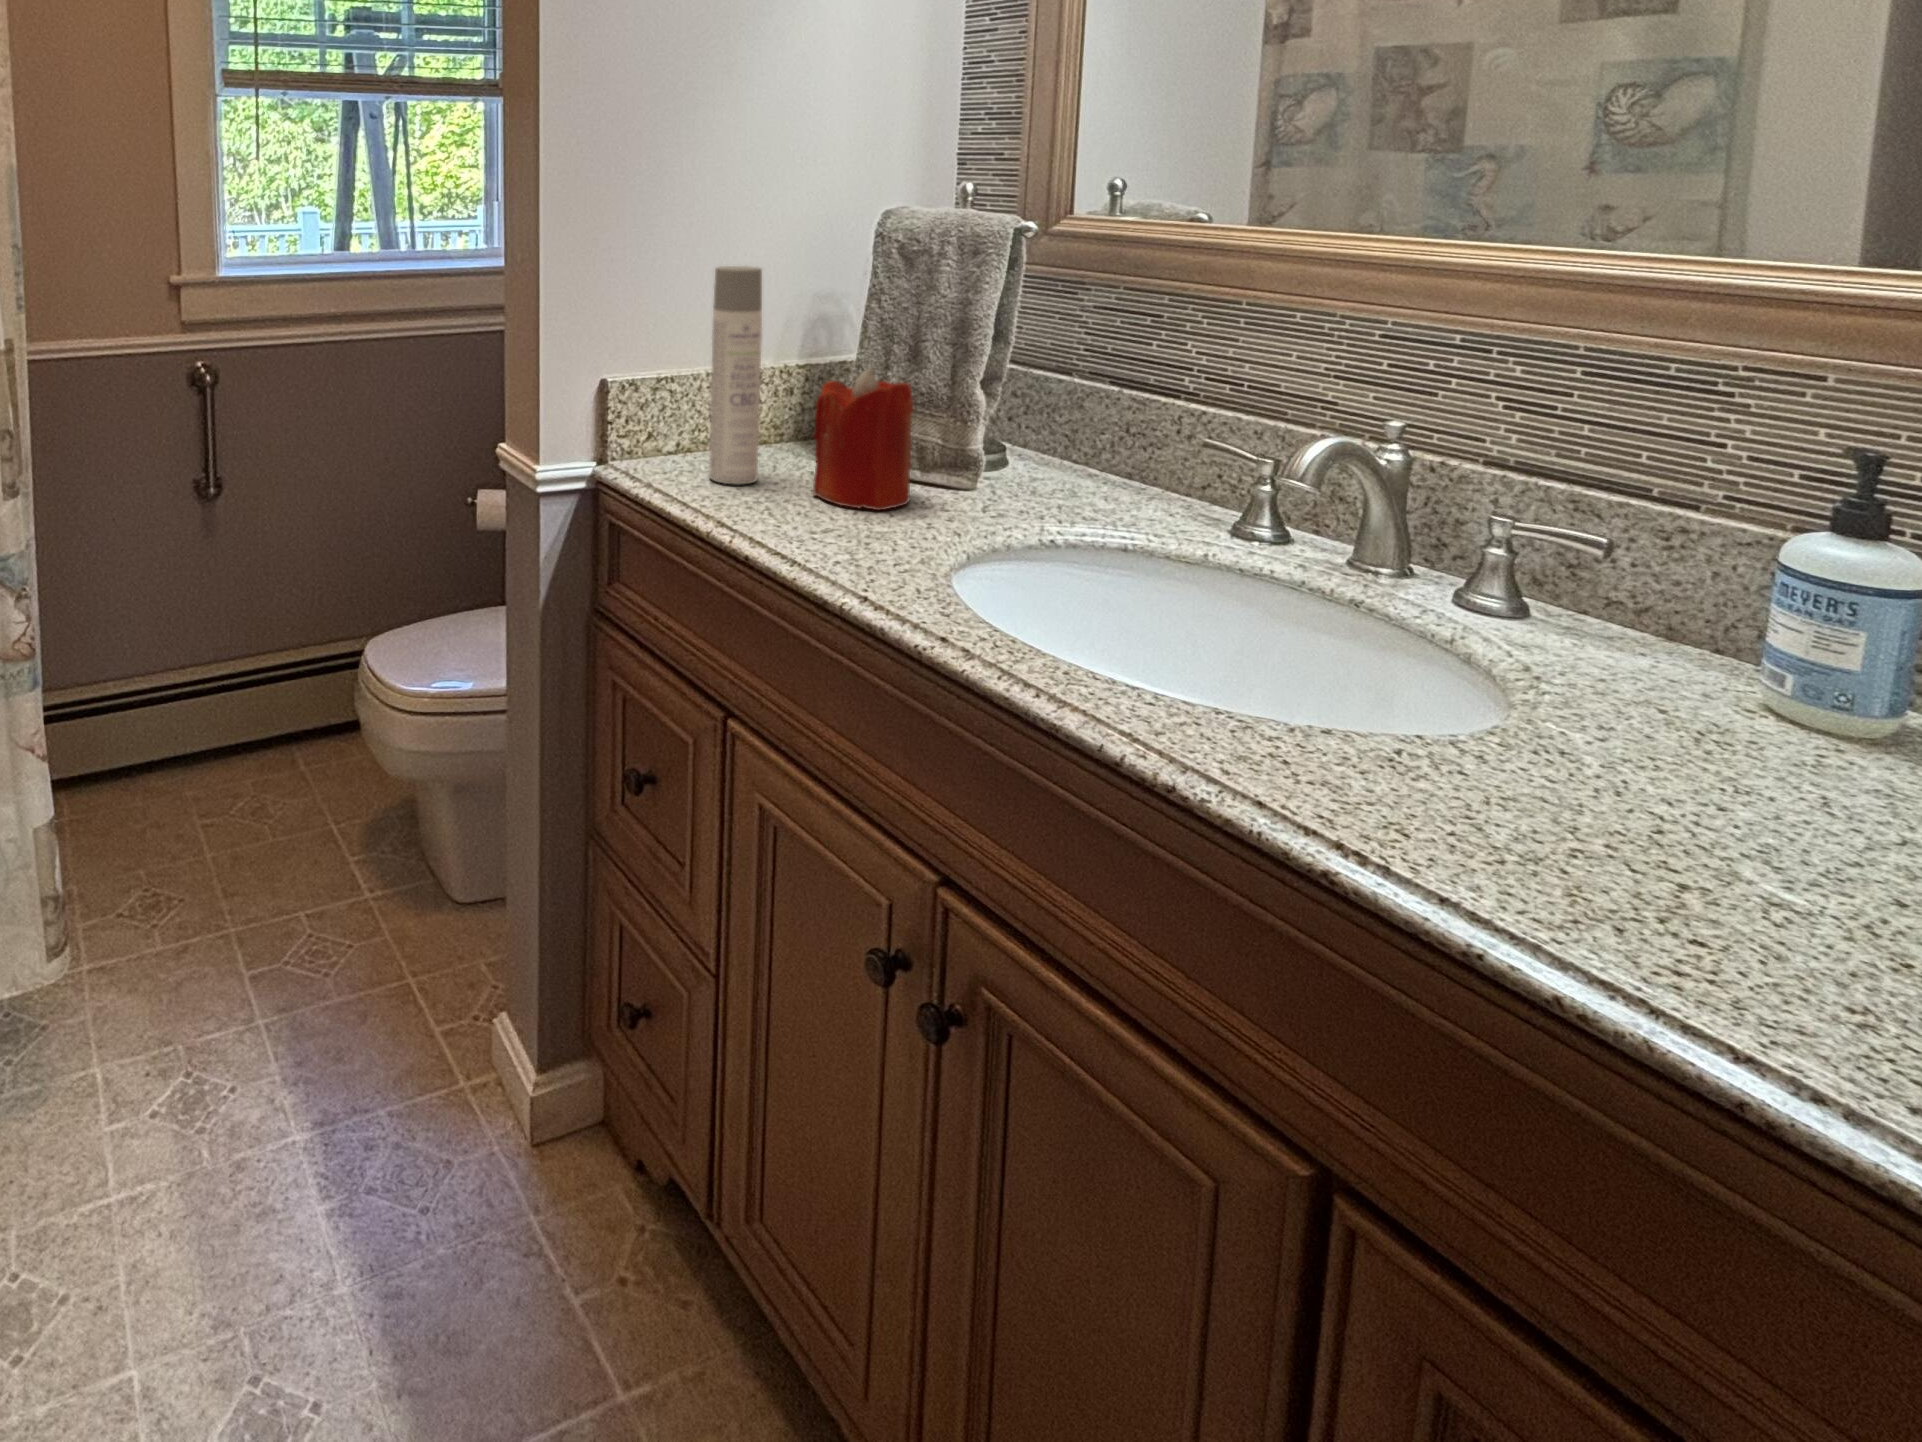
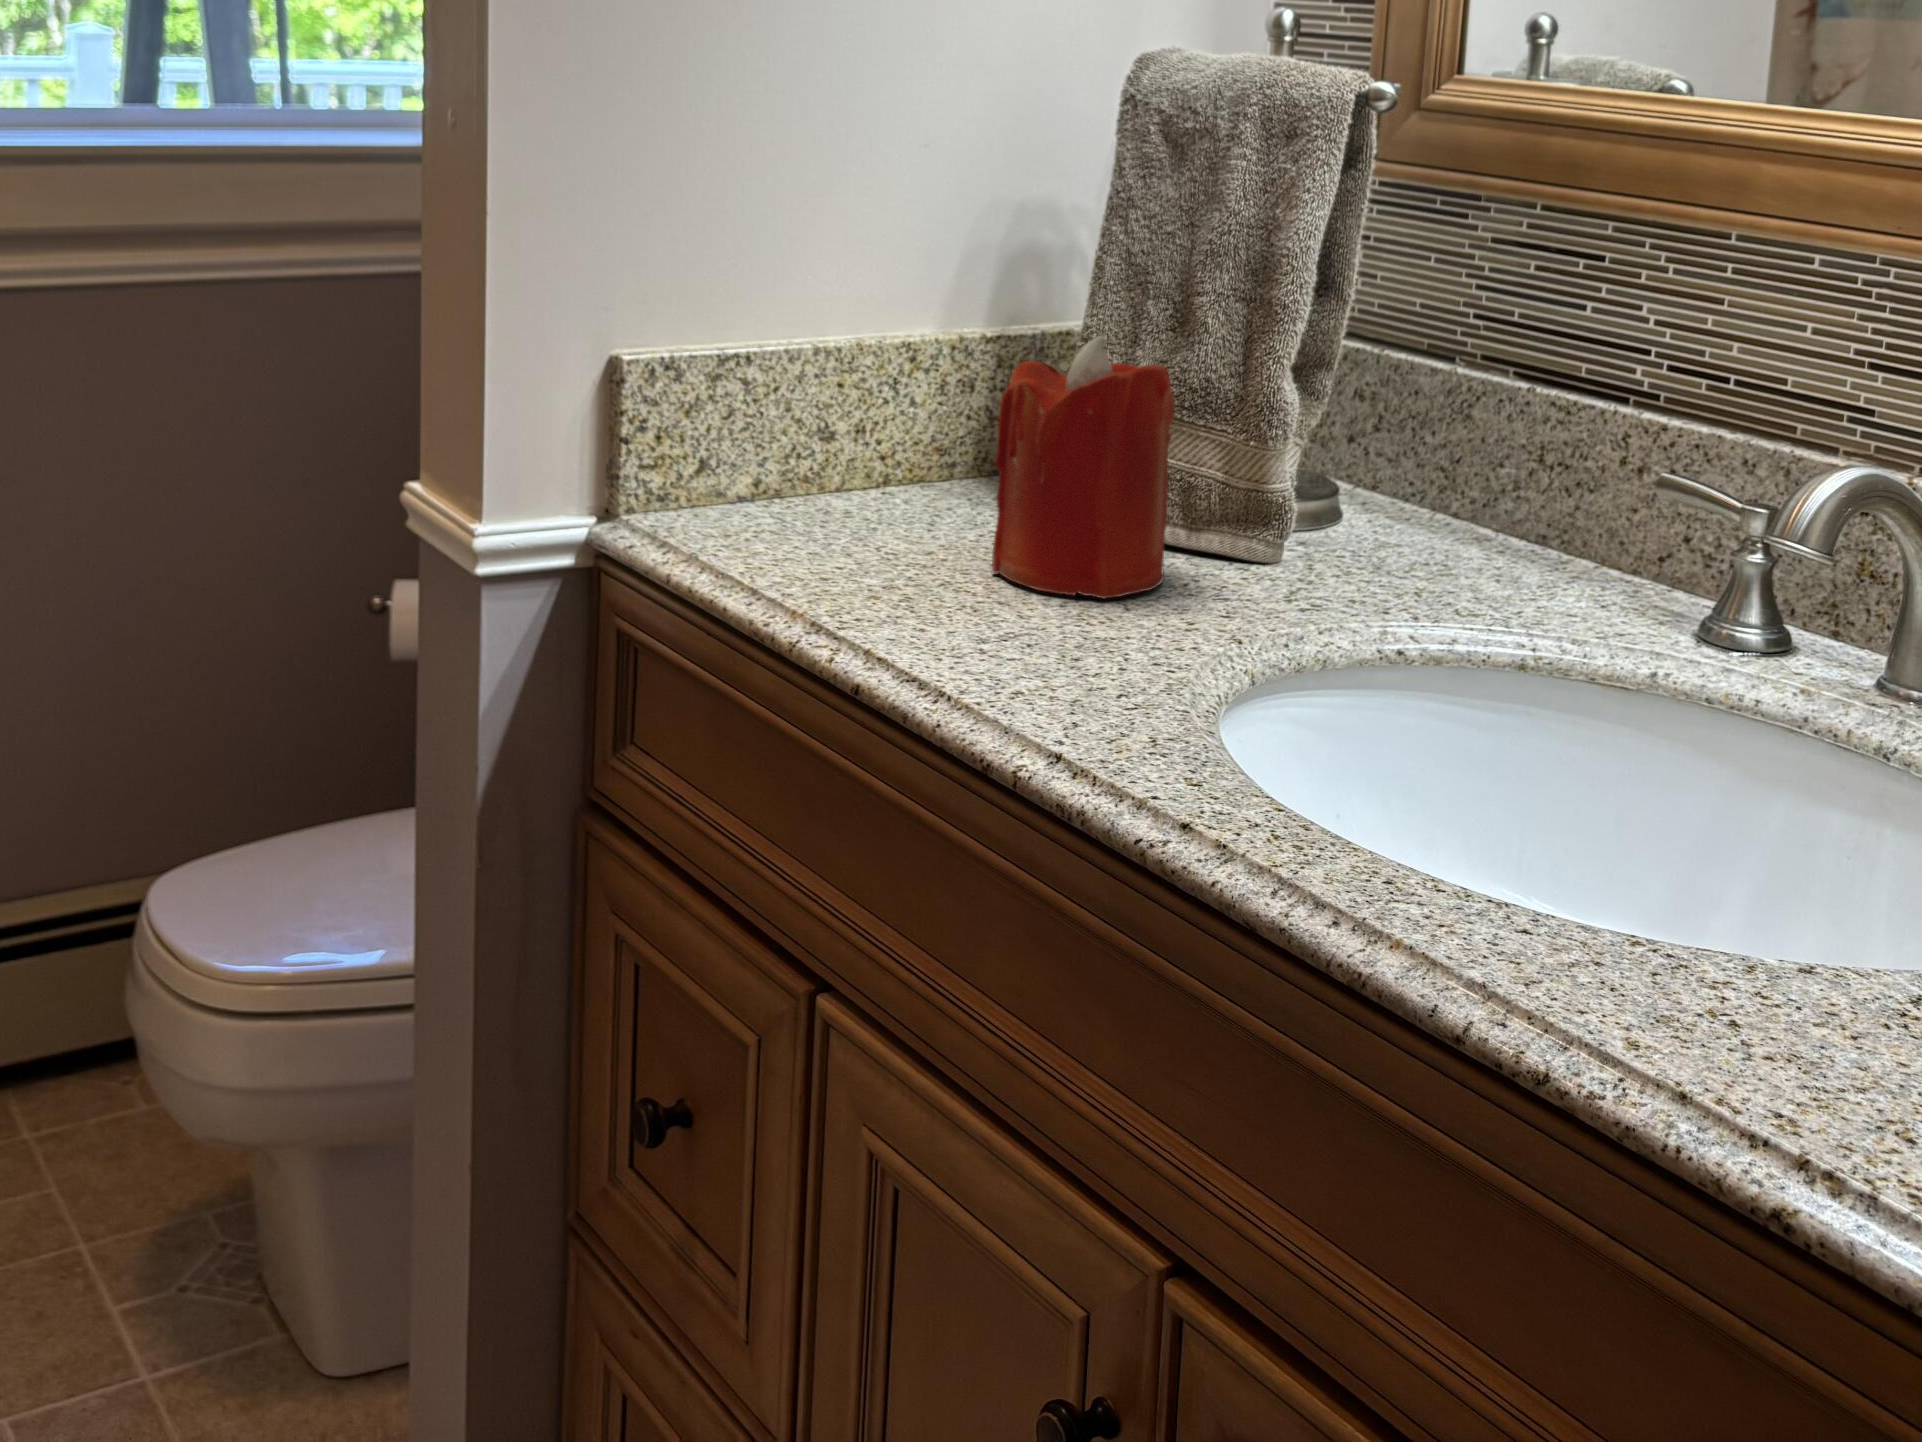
spray bottle: present [709,266,762,484] -> none [806,143,910,553]

